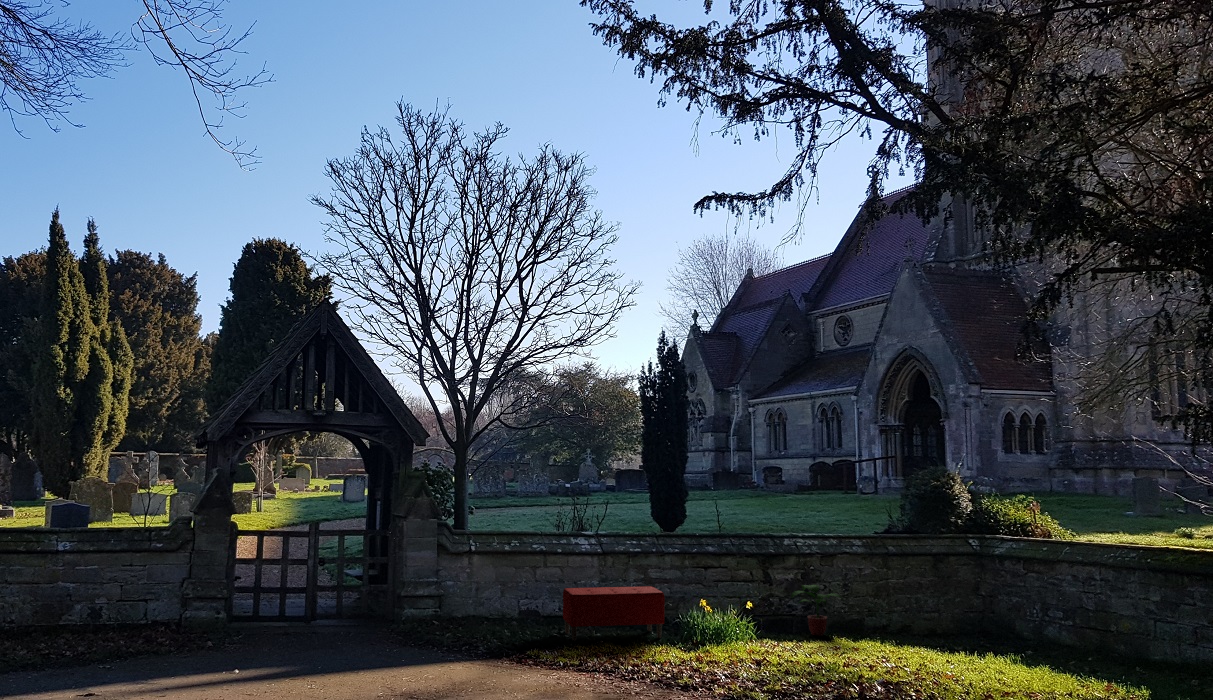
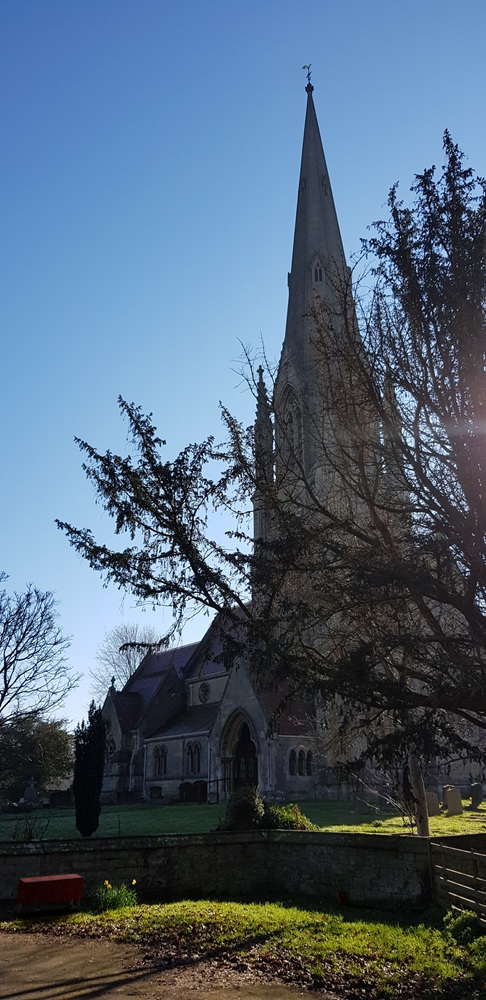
potted plant: present [791,585,843,636] -> present [332,870,354,905]

